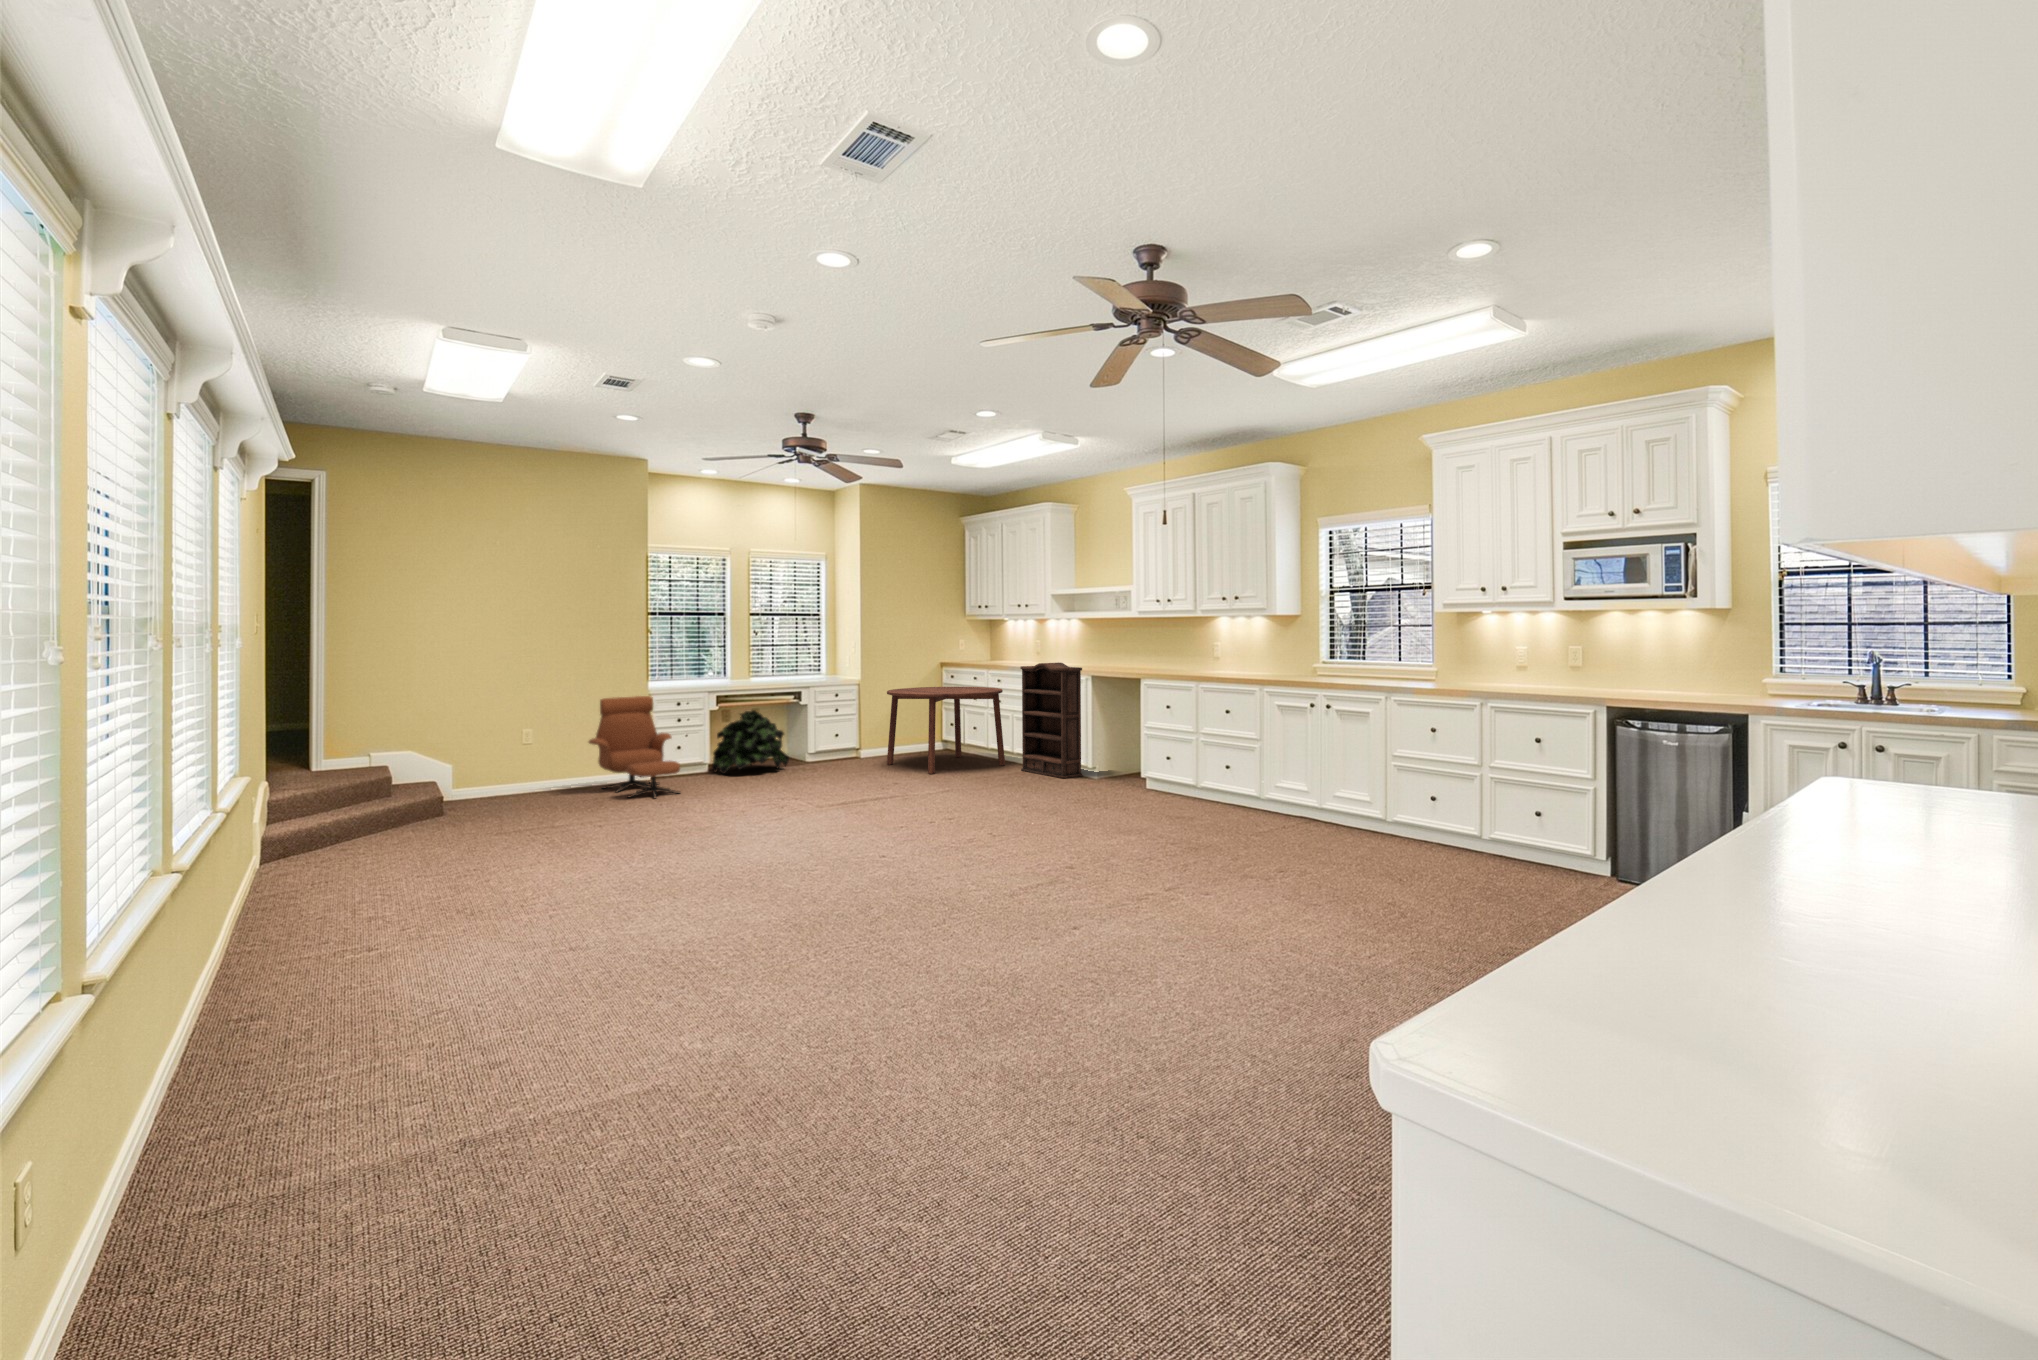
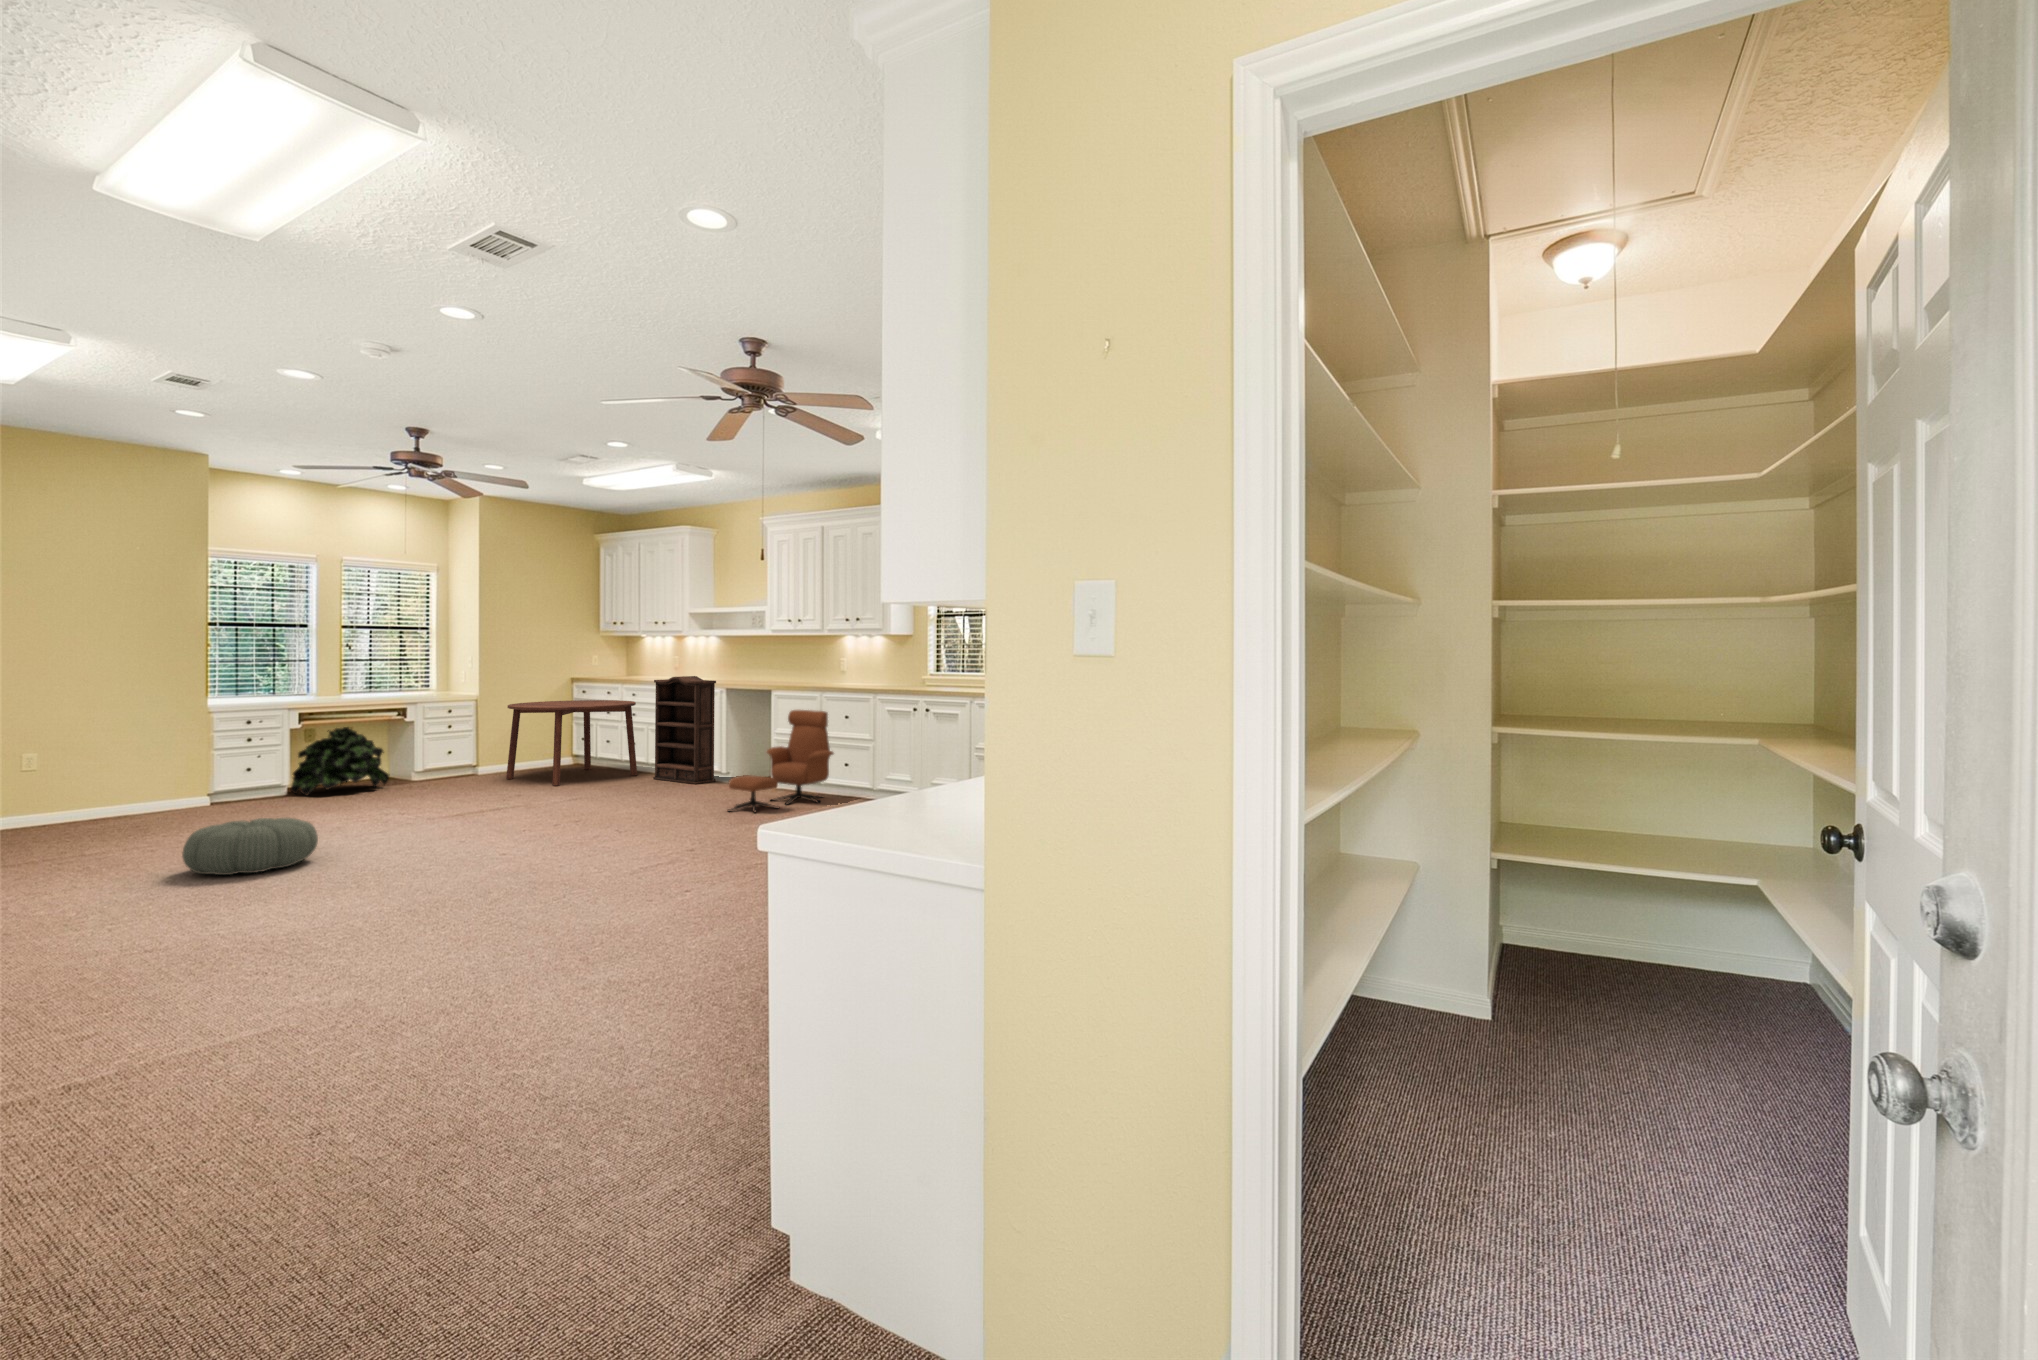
lounge chair: present [589,696,680,798] -> present [728,710,834,813]
pouf: none [620,802,727,856] -> present [182,818,318,875]

